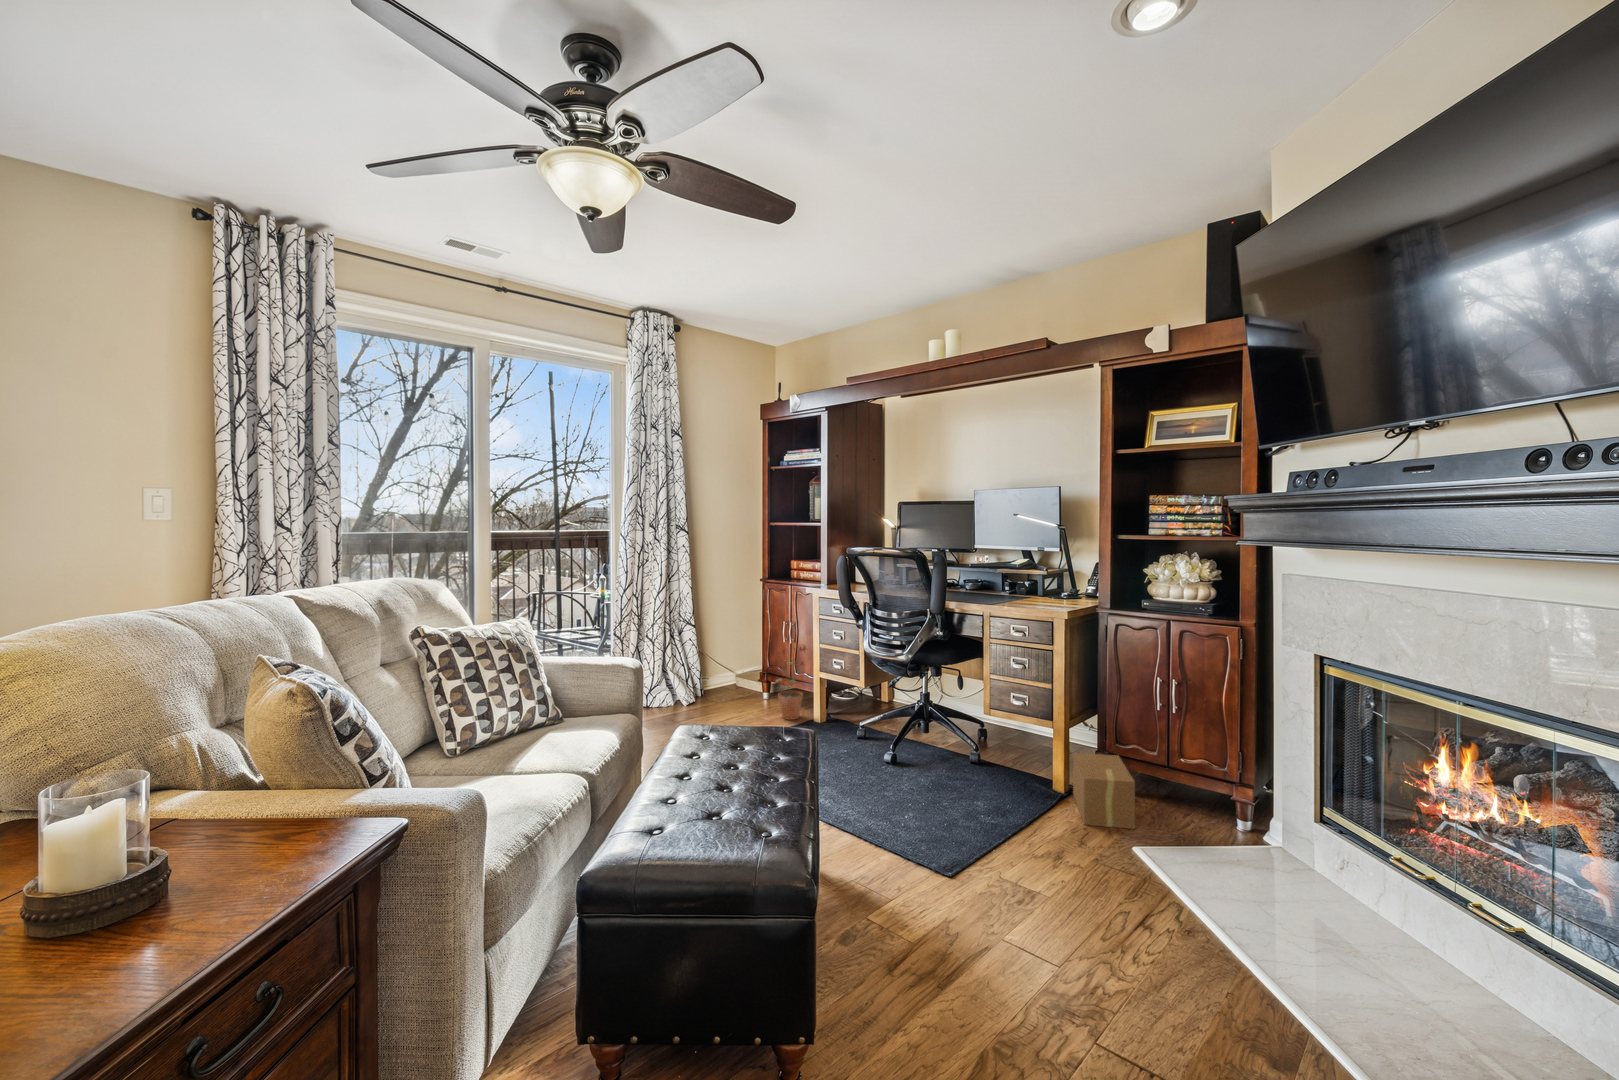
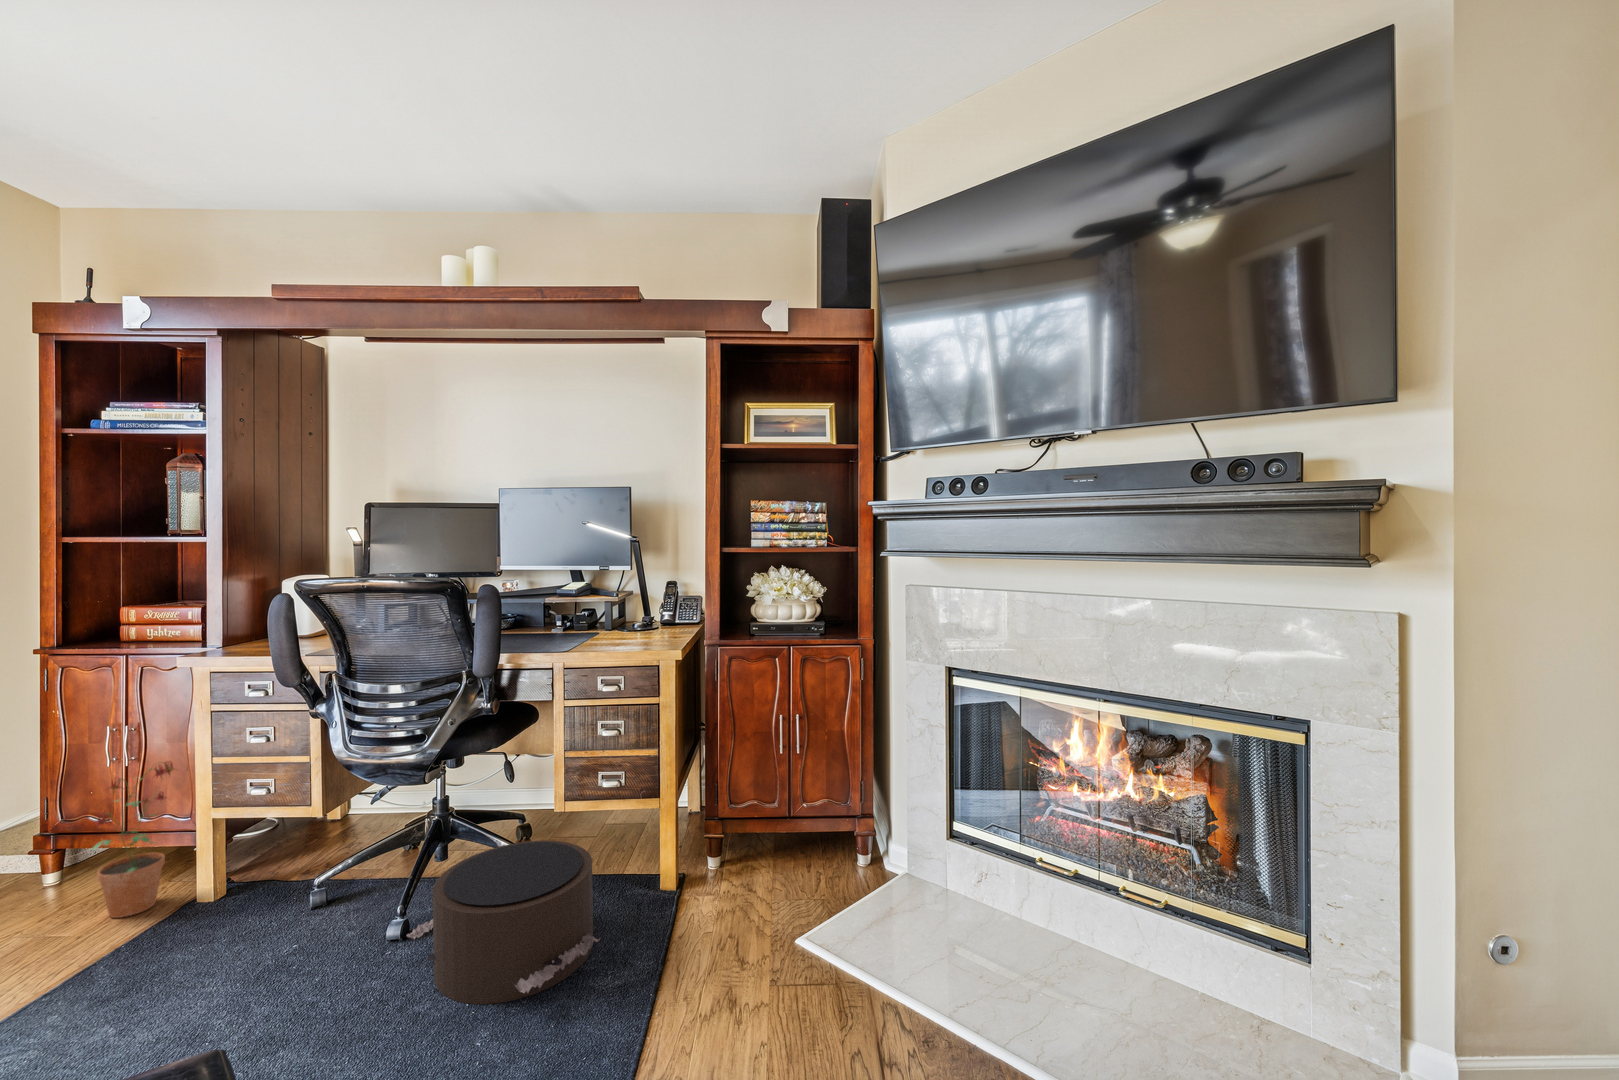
pouf: none [890,725,993,810] -> present [407,840,600,1004]
cardboard box: present [1073,753,1135,829] -> none [689,820,784,932]

